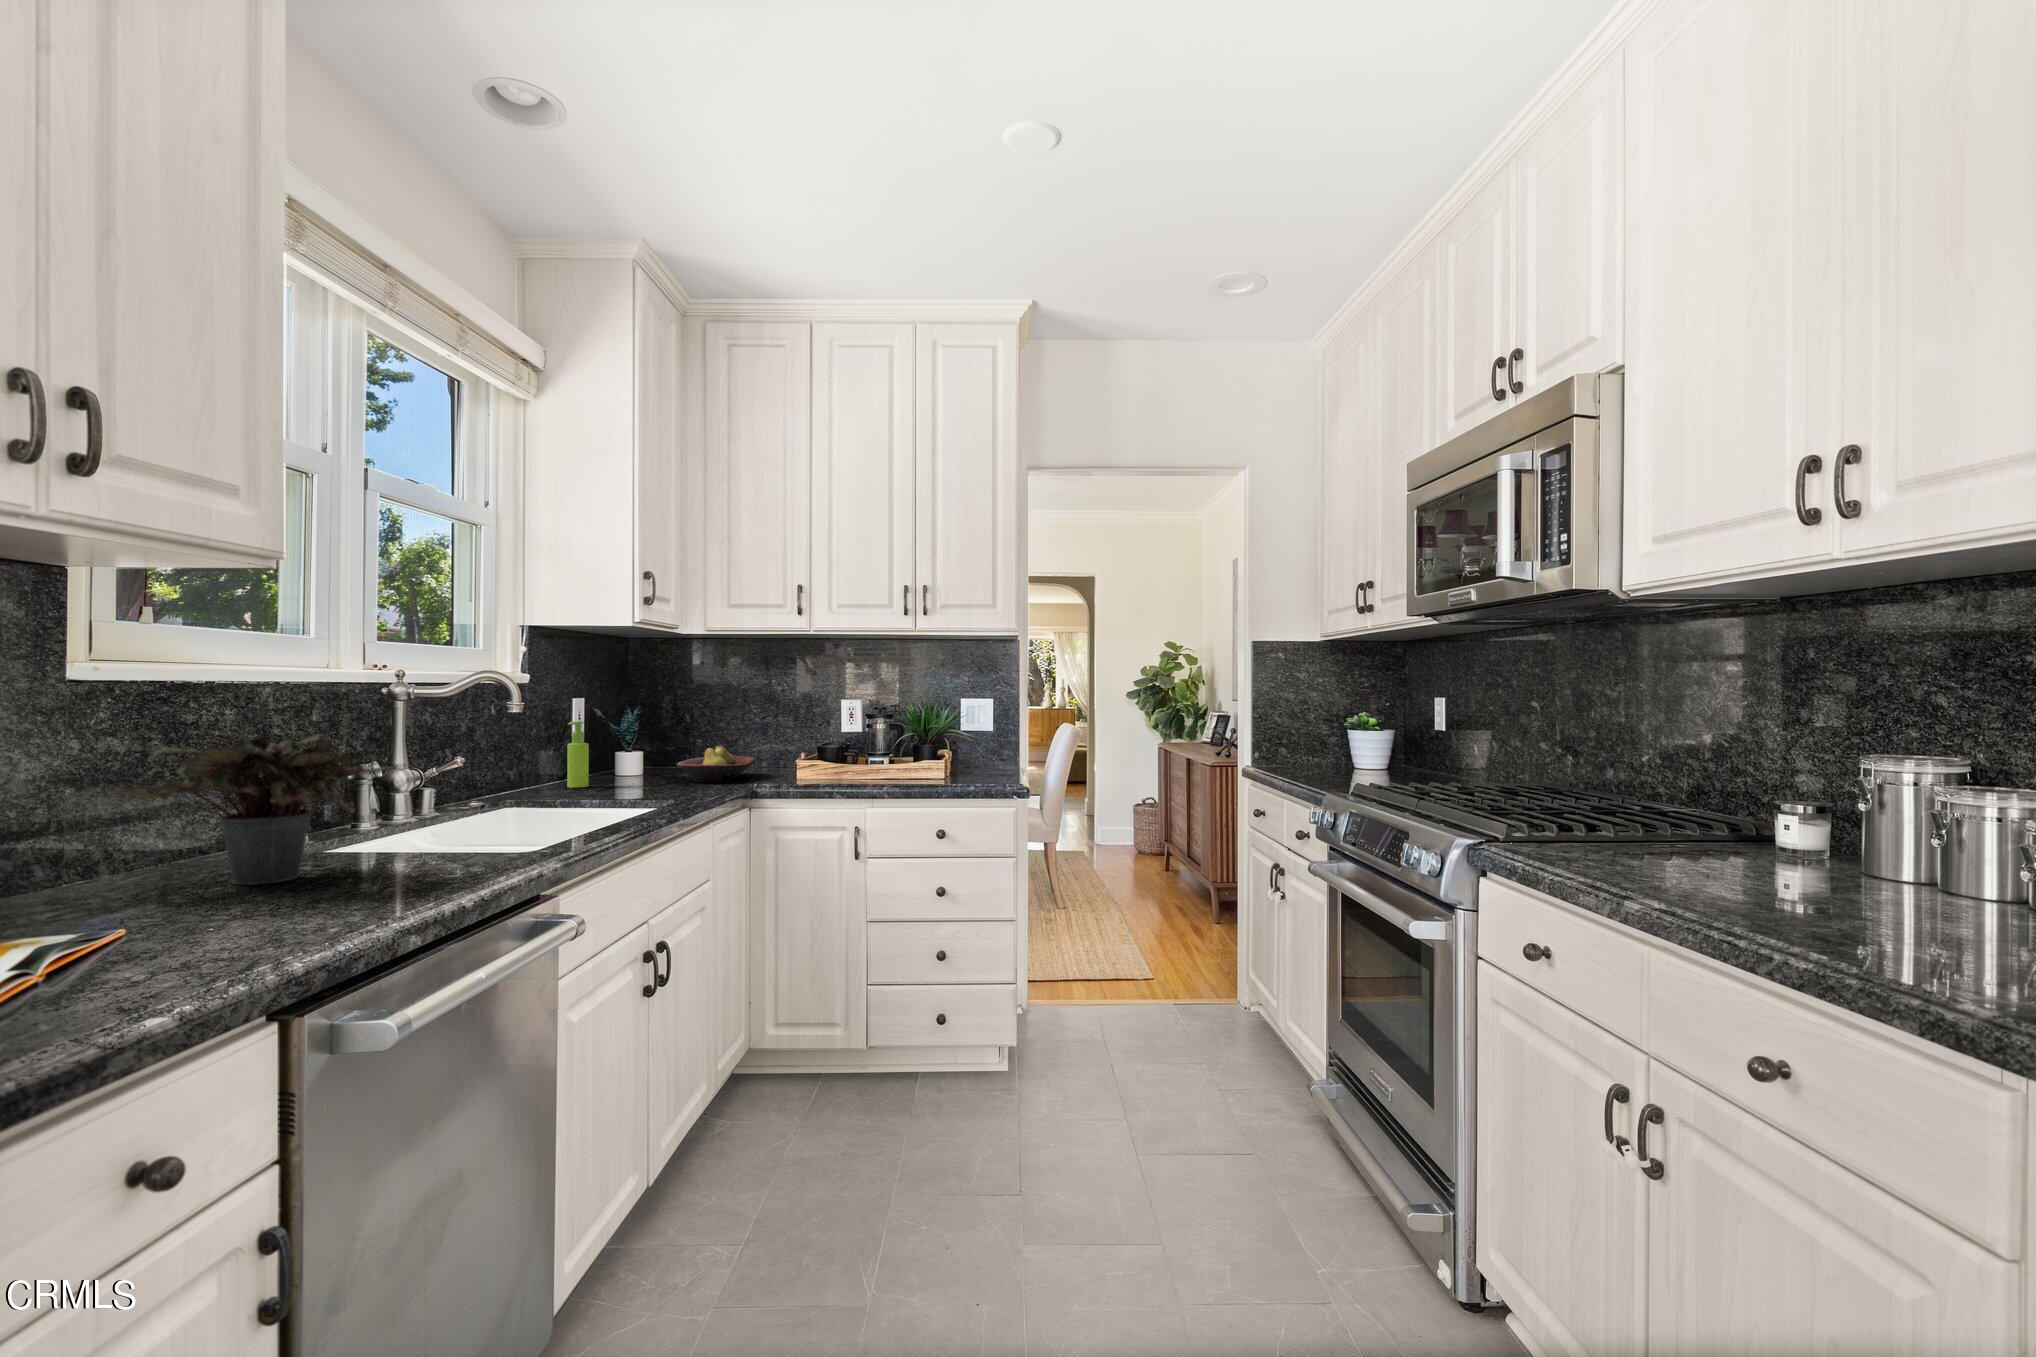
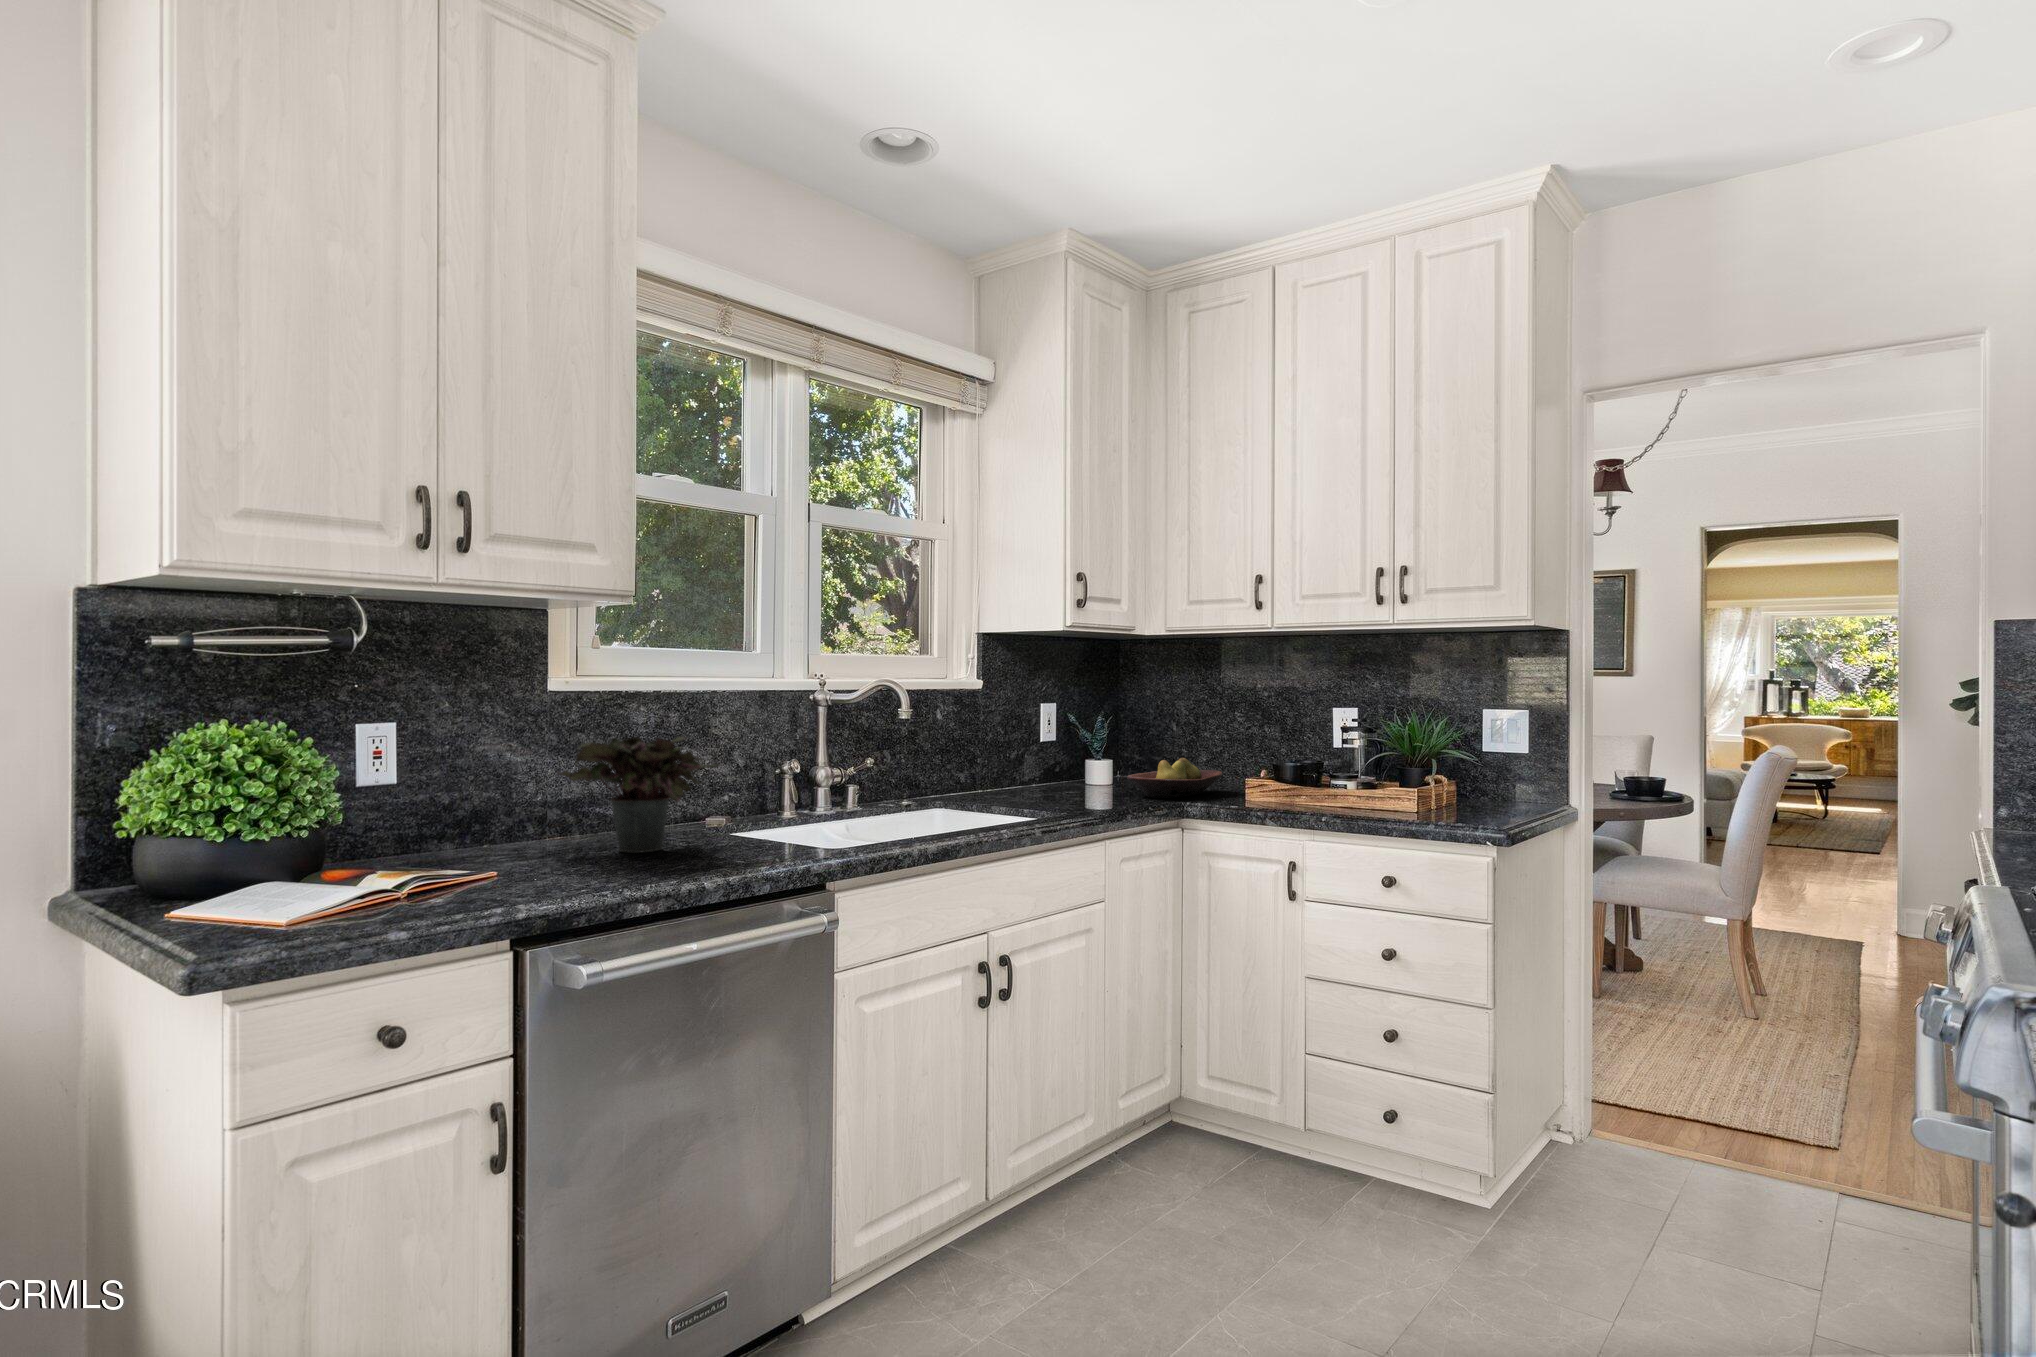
soap dispenser: present [567,721,589,788] -> none [1017,728,1038,794]

